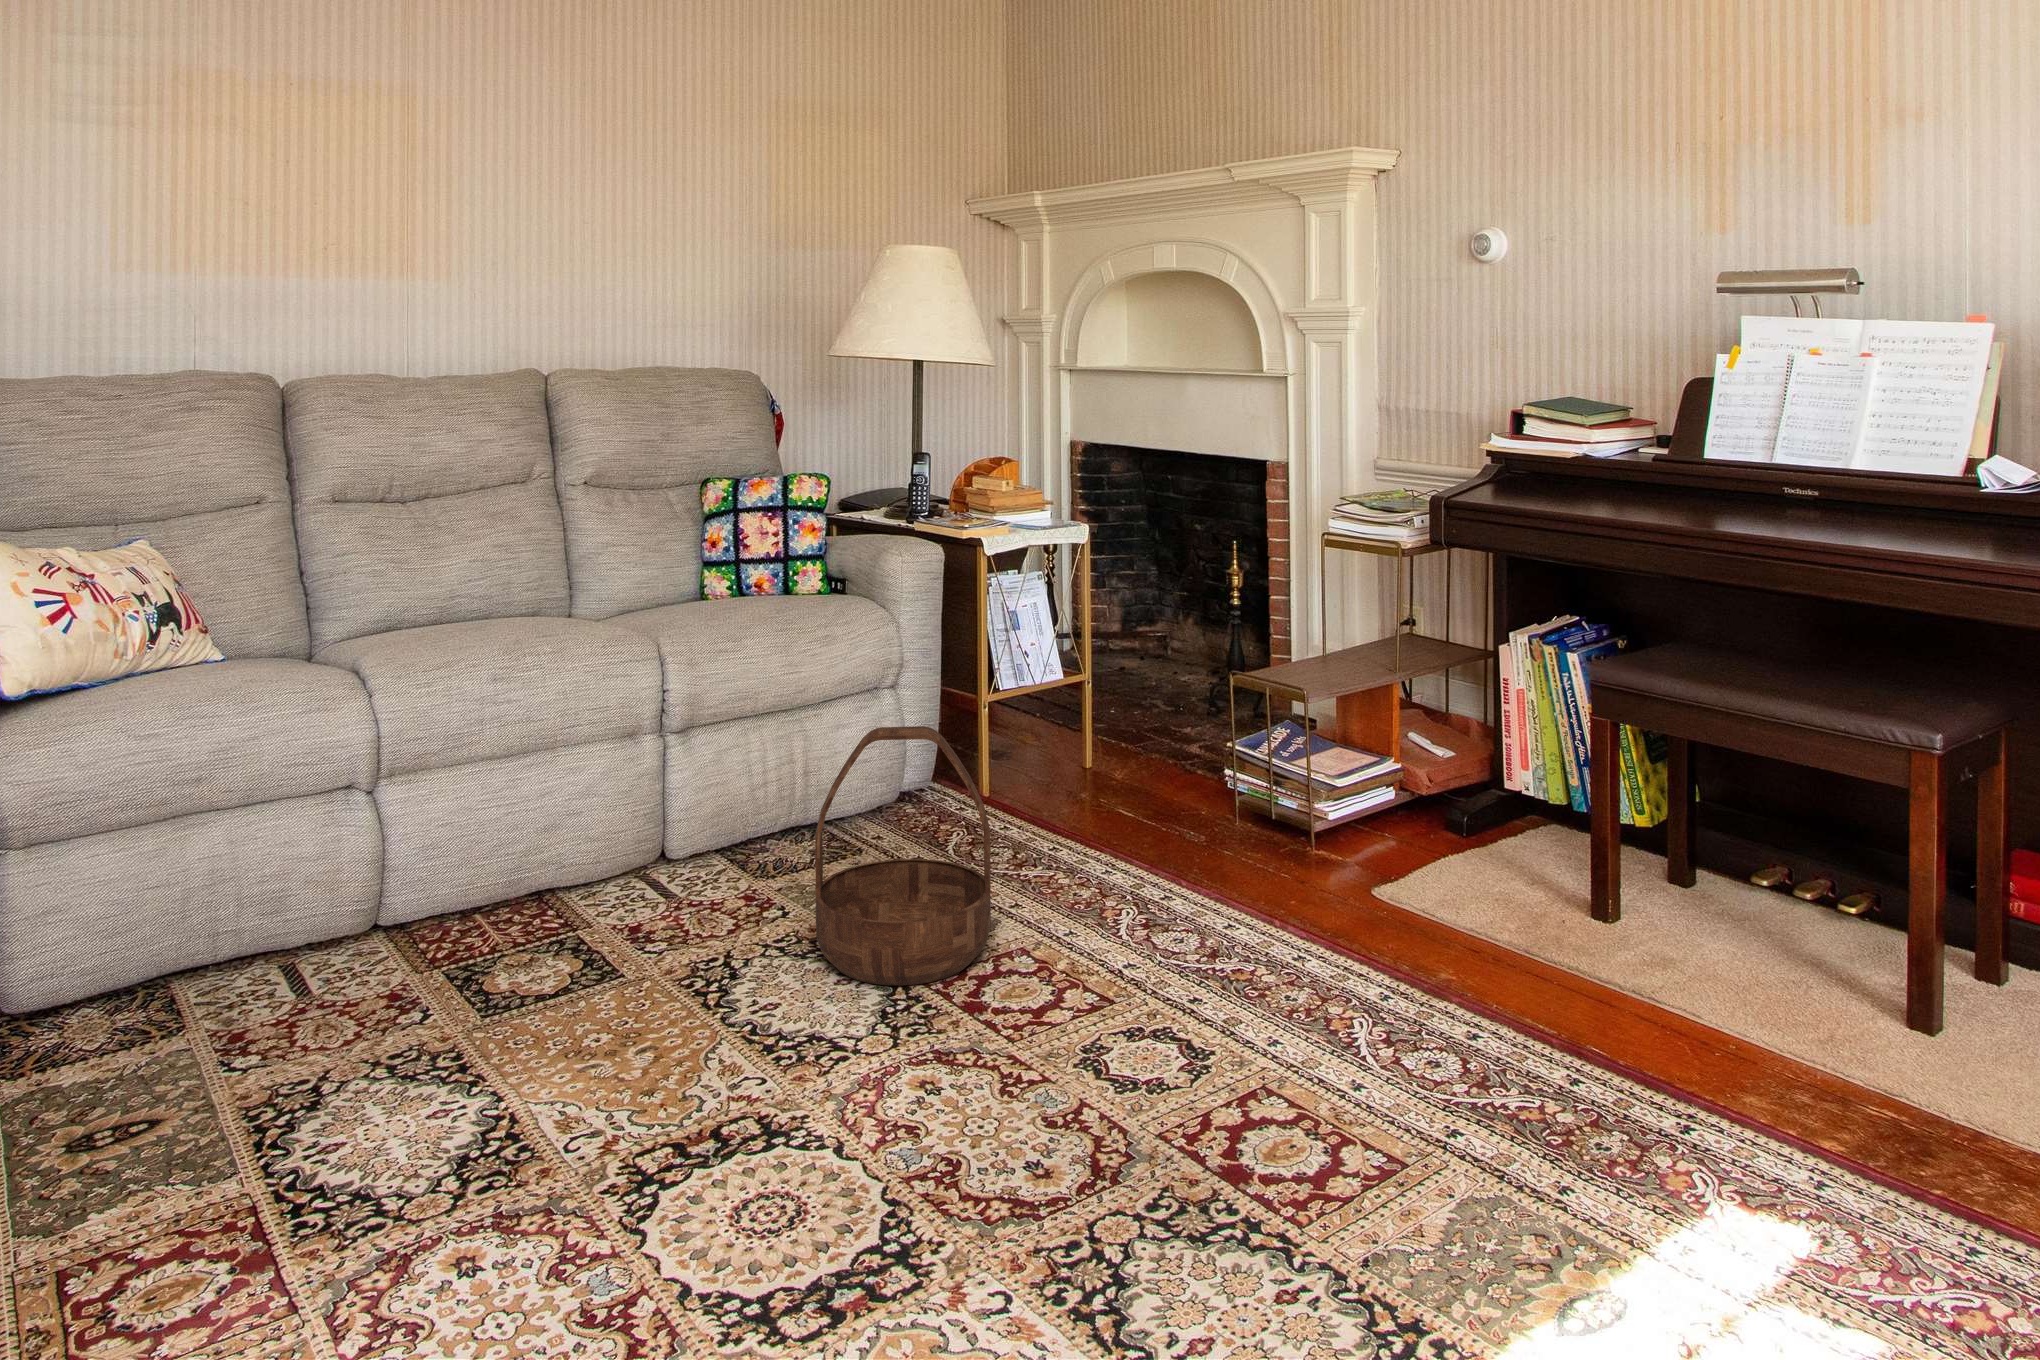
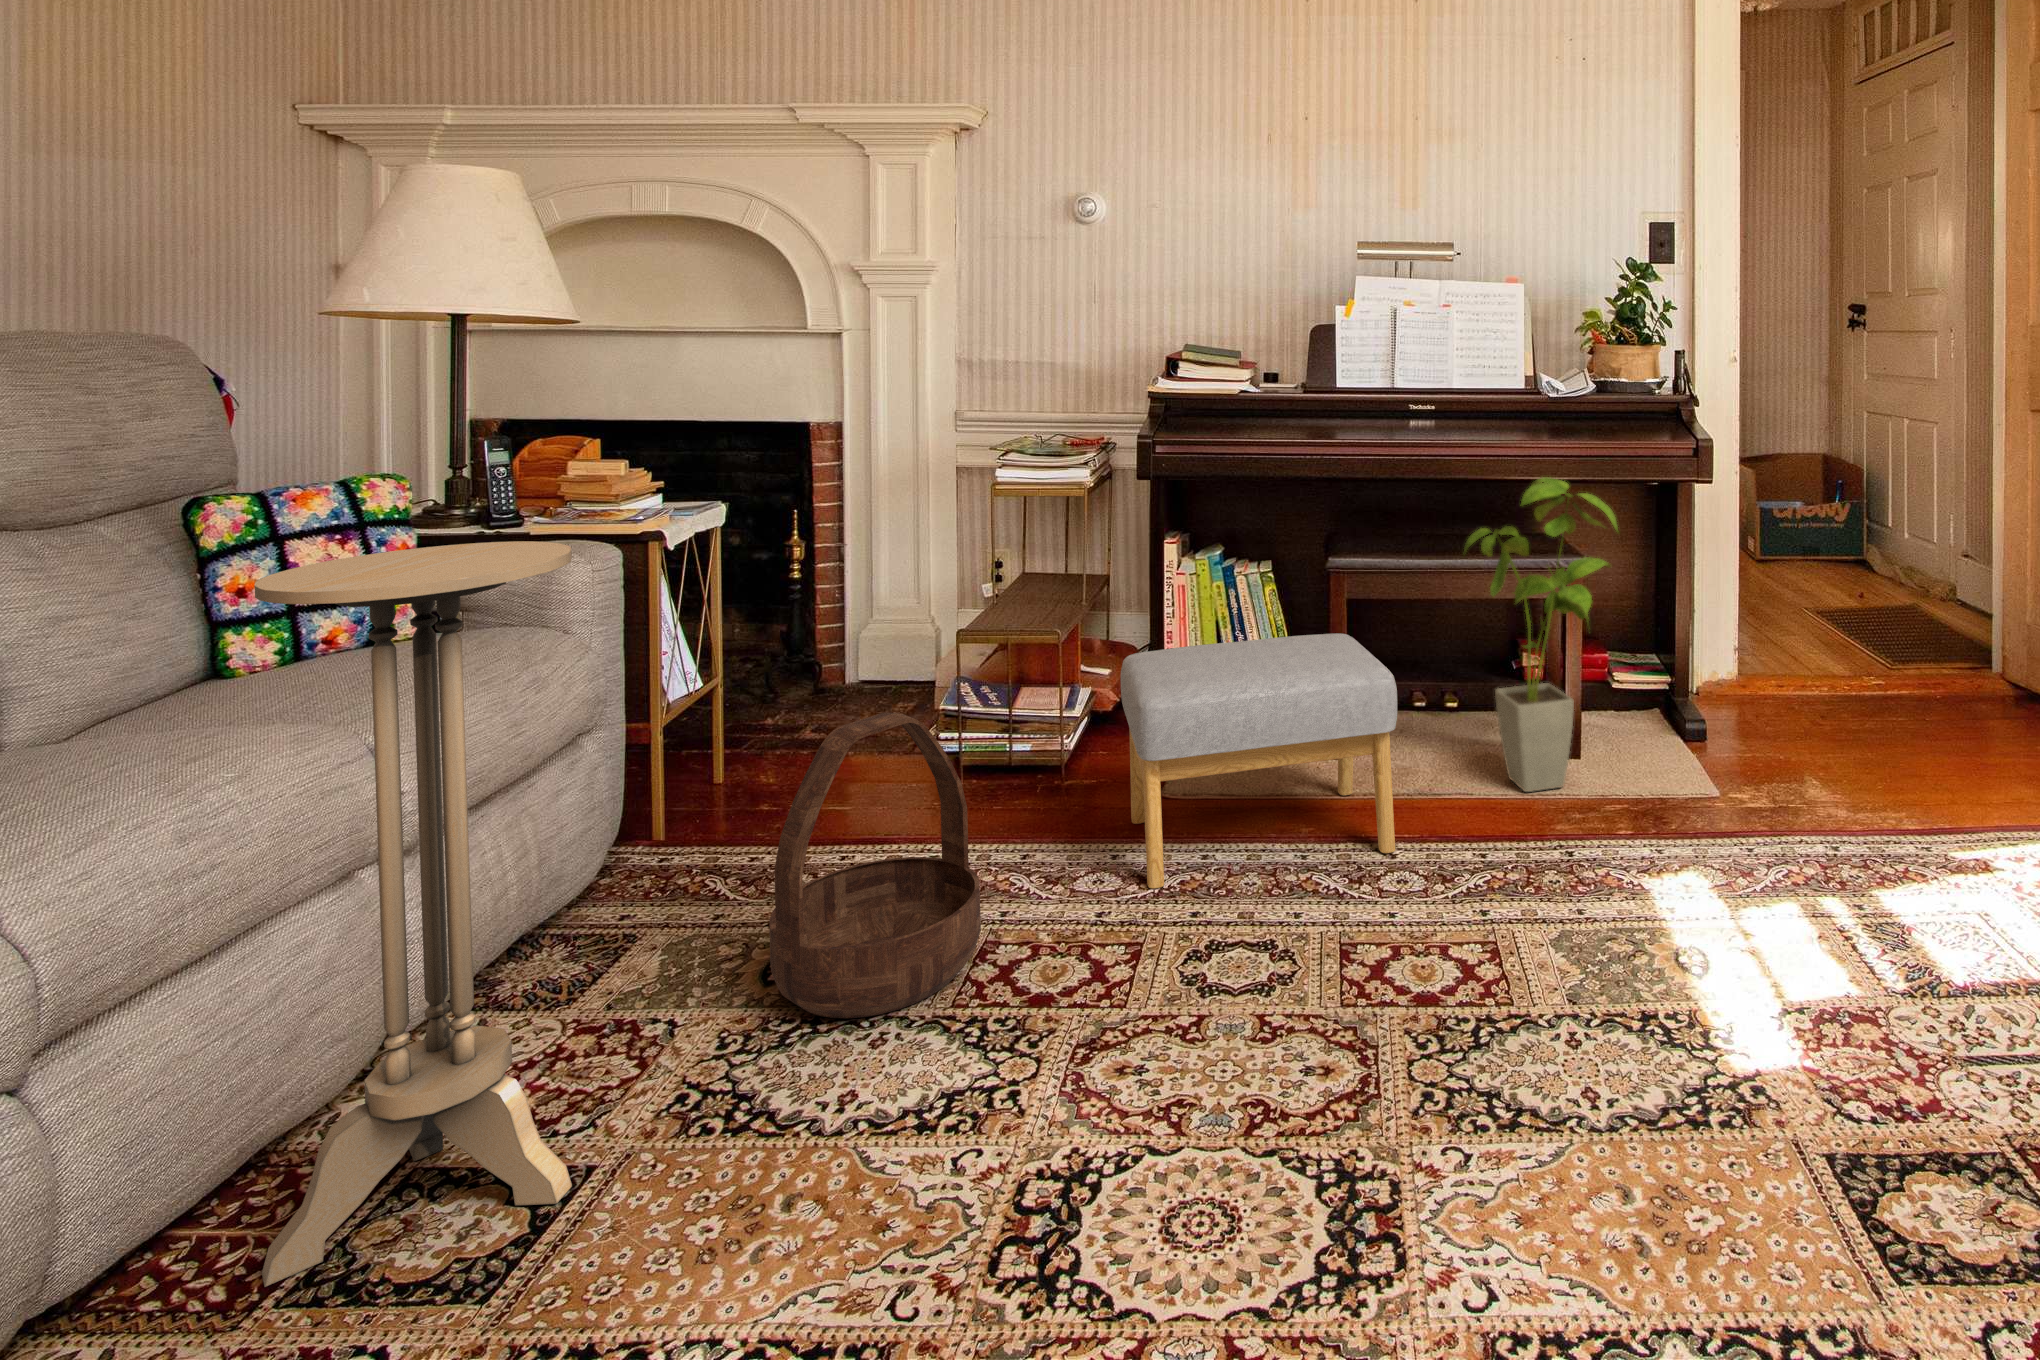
side table: none [476,527,651,995] -> present [255,541,572,1287]
house plant: none [1658,628,1938,1103] -> present [1464,477,1618,792]
footstool: none [1155,743,1510,1066] -> present [1121,633,1397,888]

